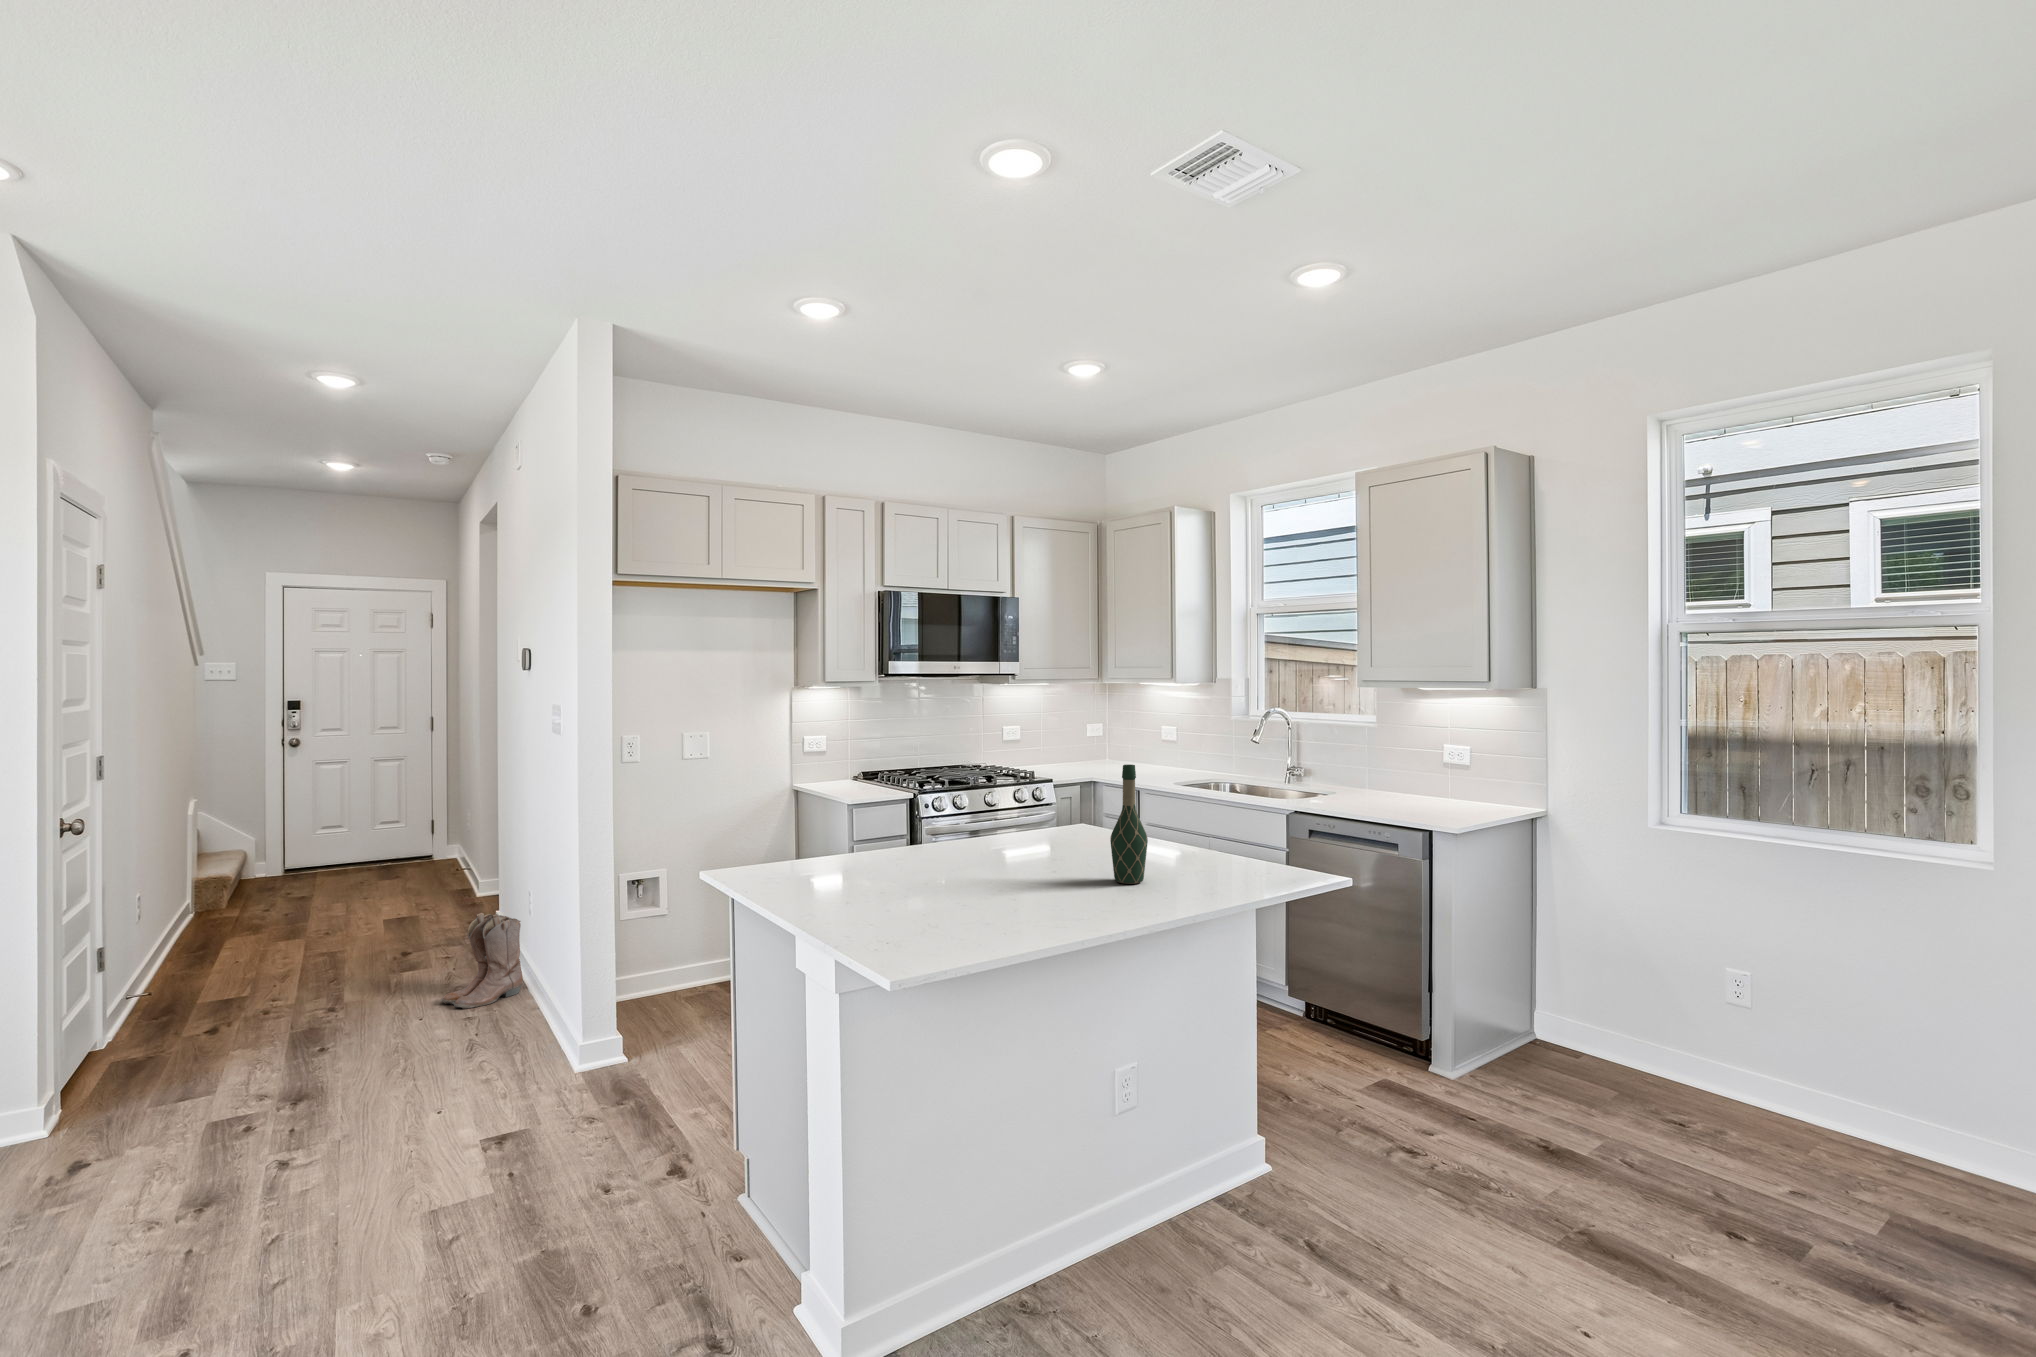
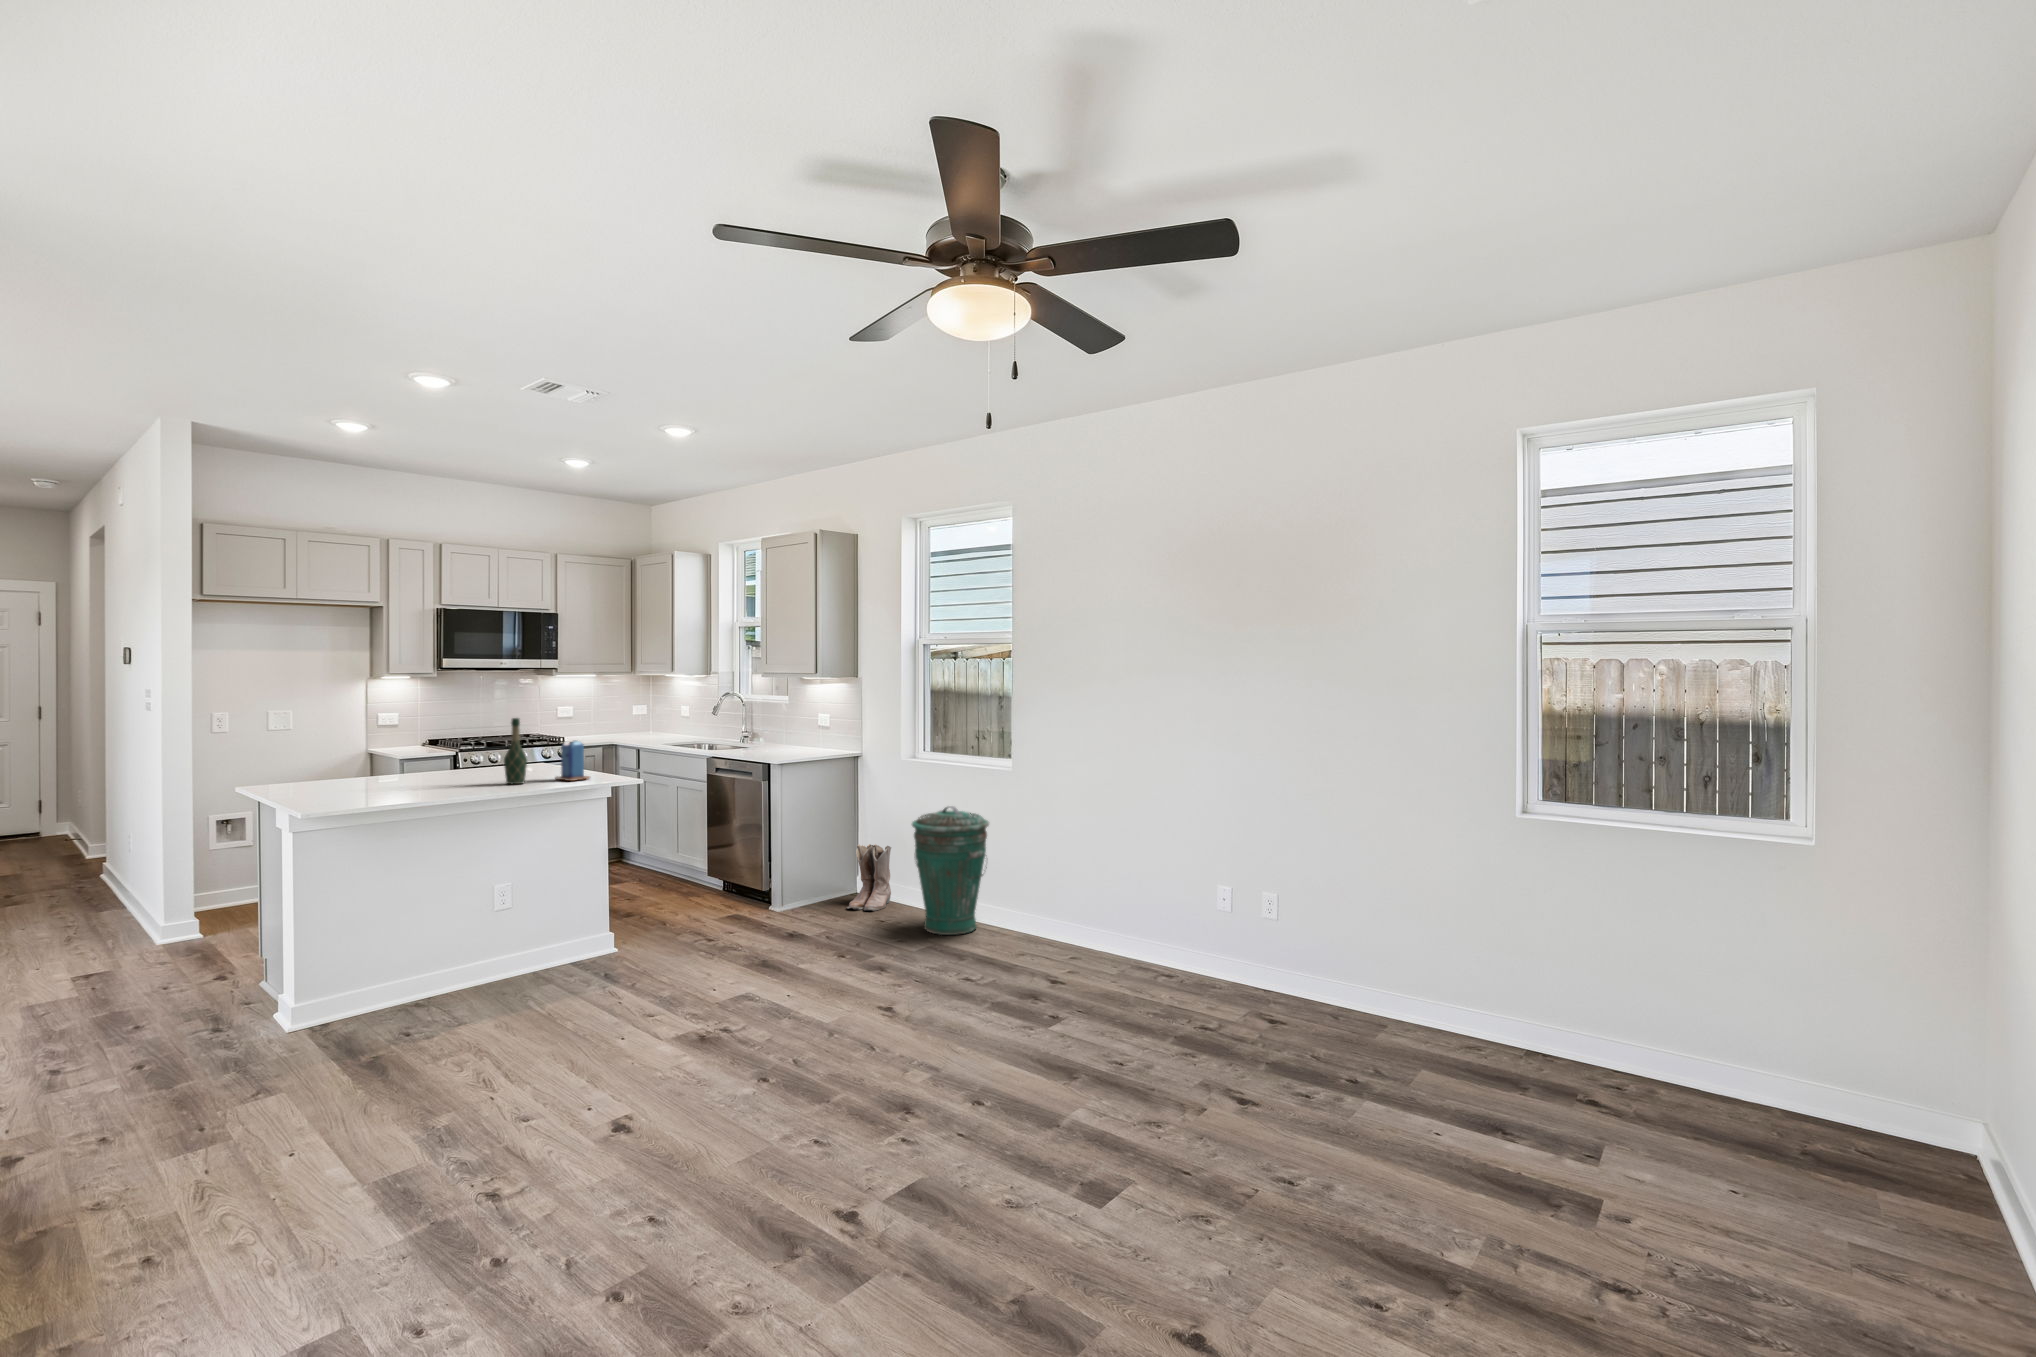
candle: none [1177,798,1236,877] -> present [556,739,590,781]
boots: present [441,913,523,1009] -> present [847,844,891,911]
trash can: none [1766,935,1957,1192] -> present [912,806,989,935]

